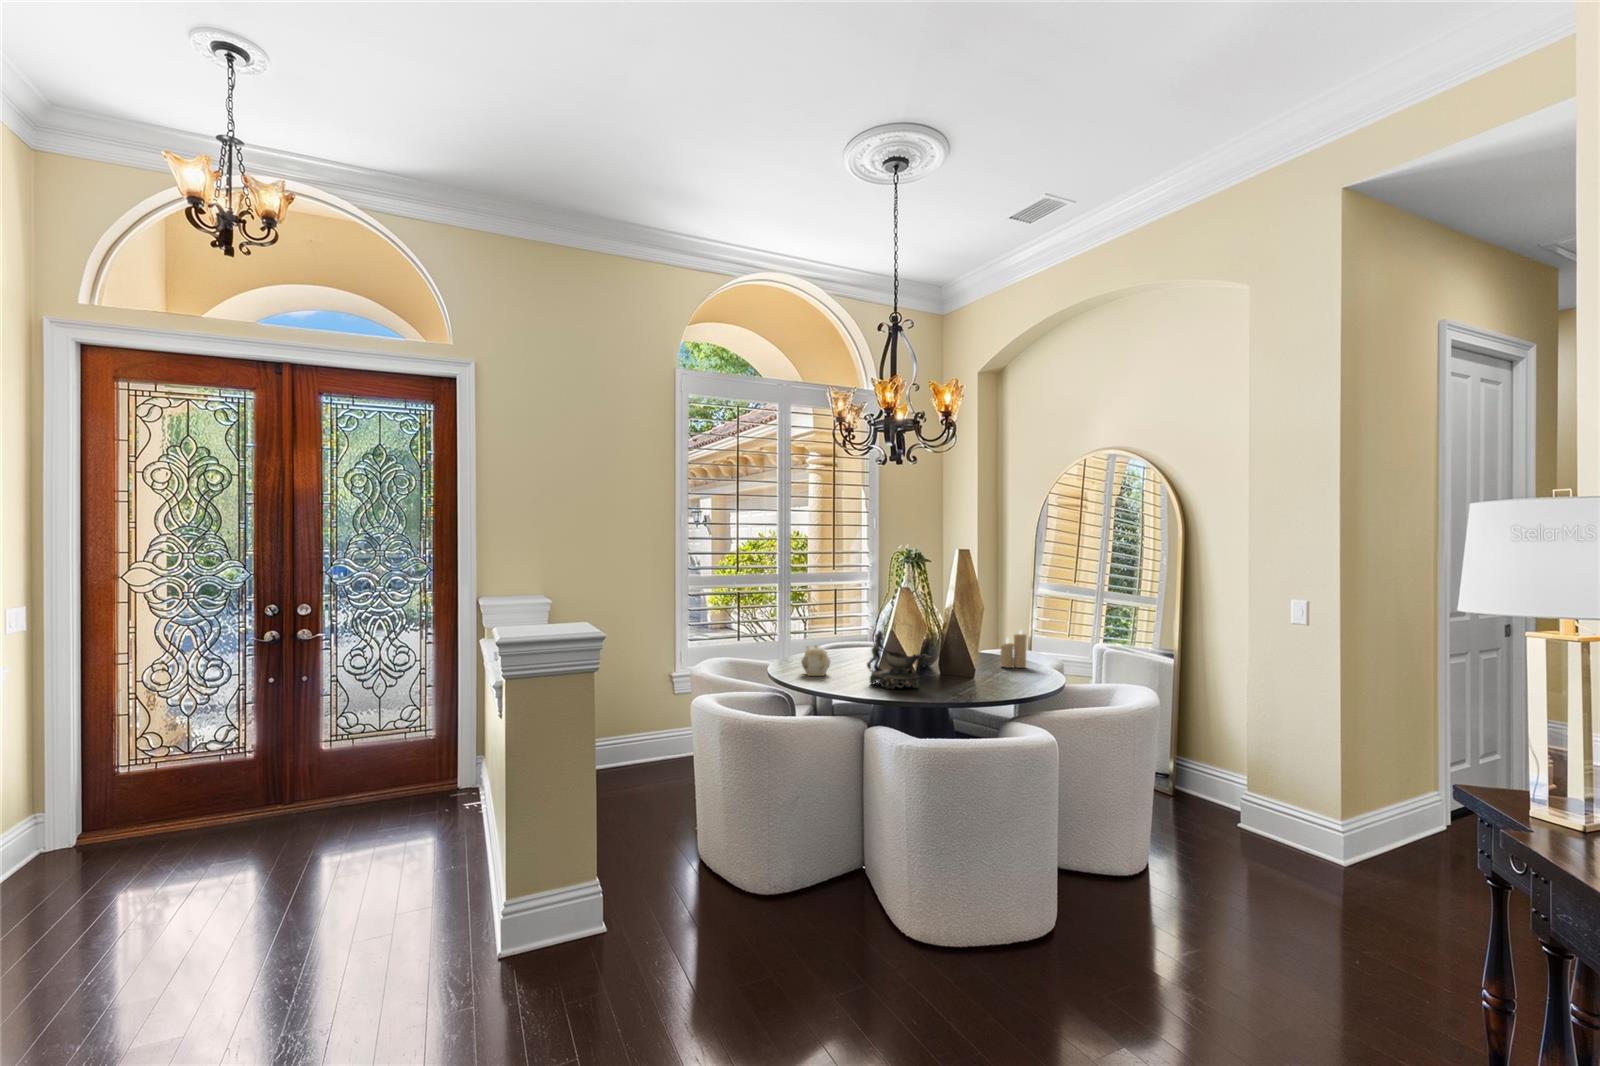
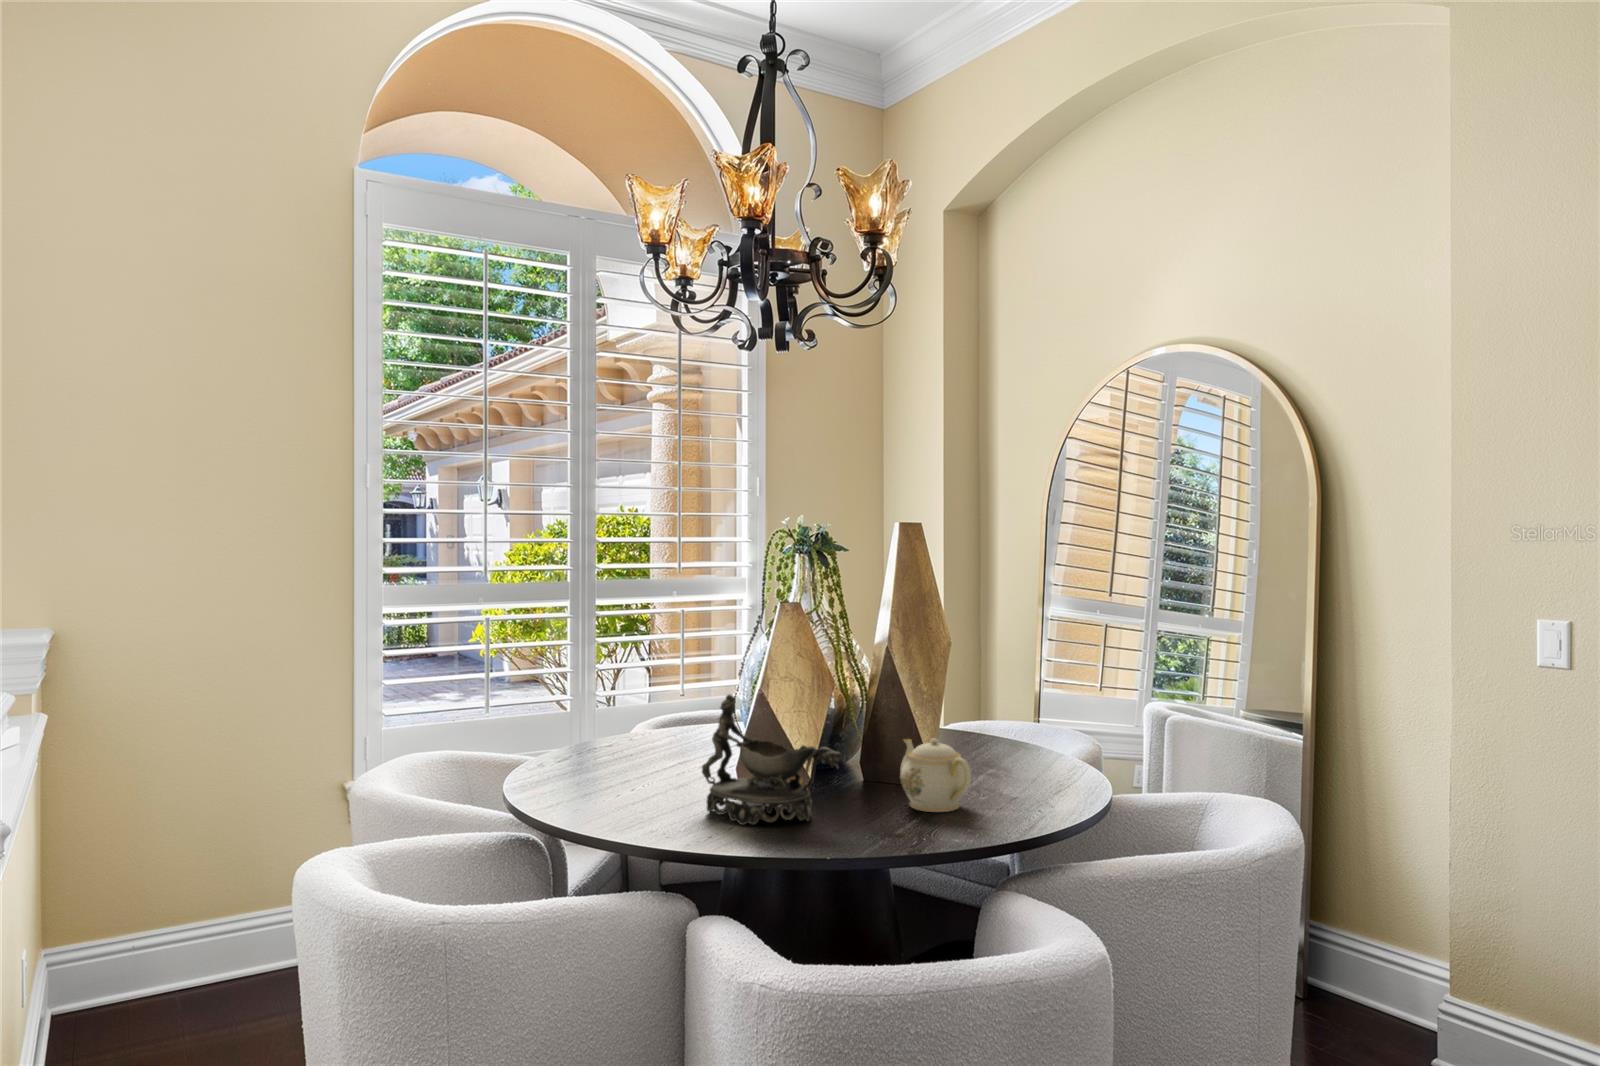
candle: present [1000,630,1027,668] -> none [985,684,1038,763]
teapot: present [801,645,830,676] -> present [900,739,971,812]

